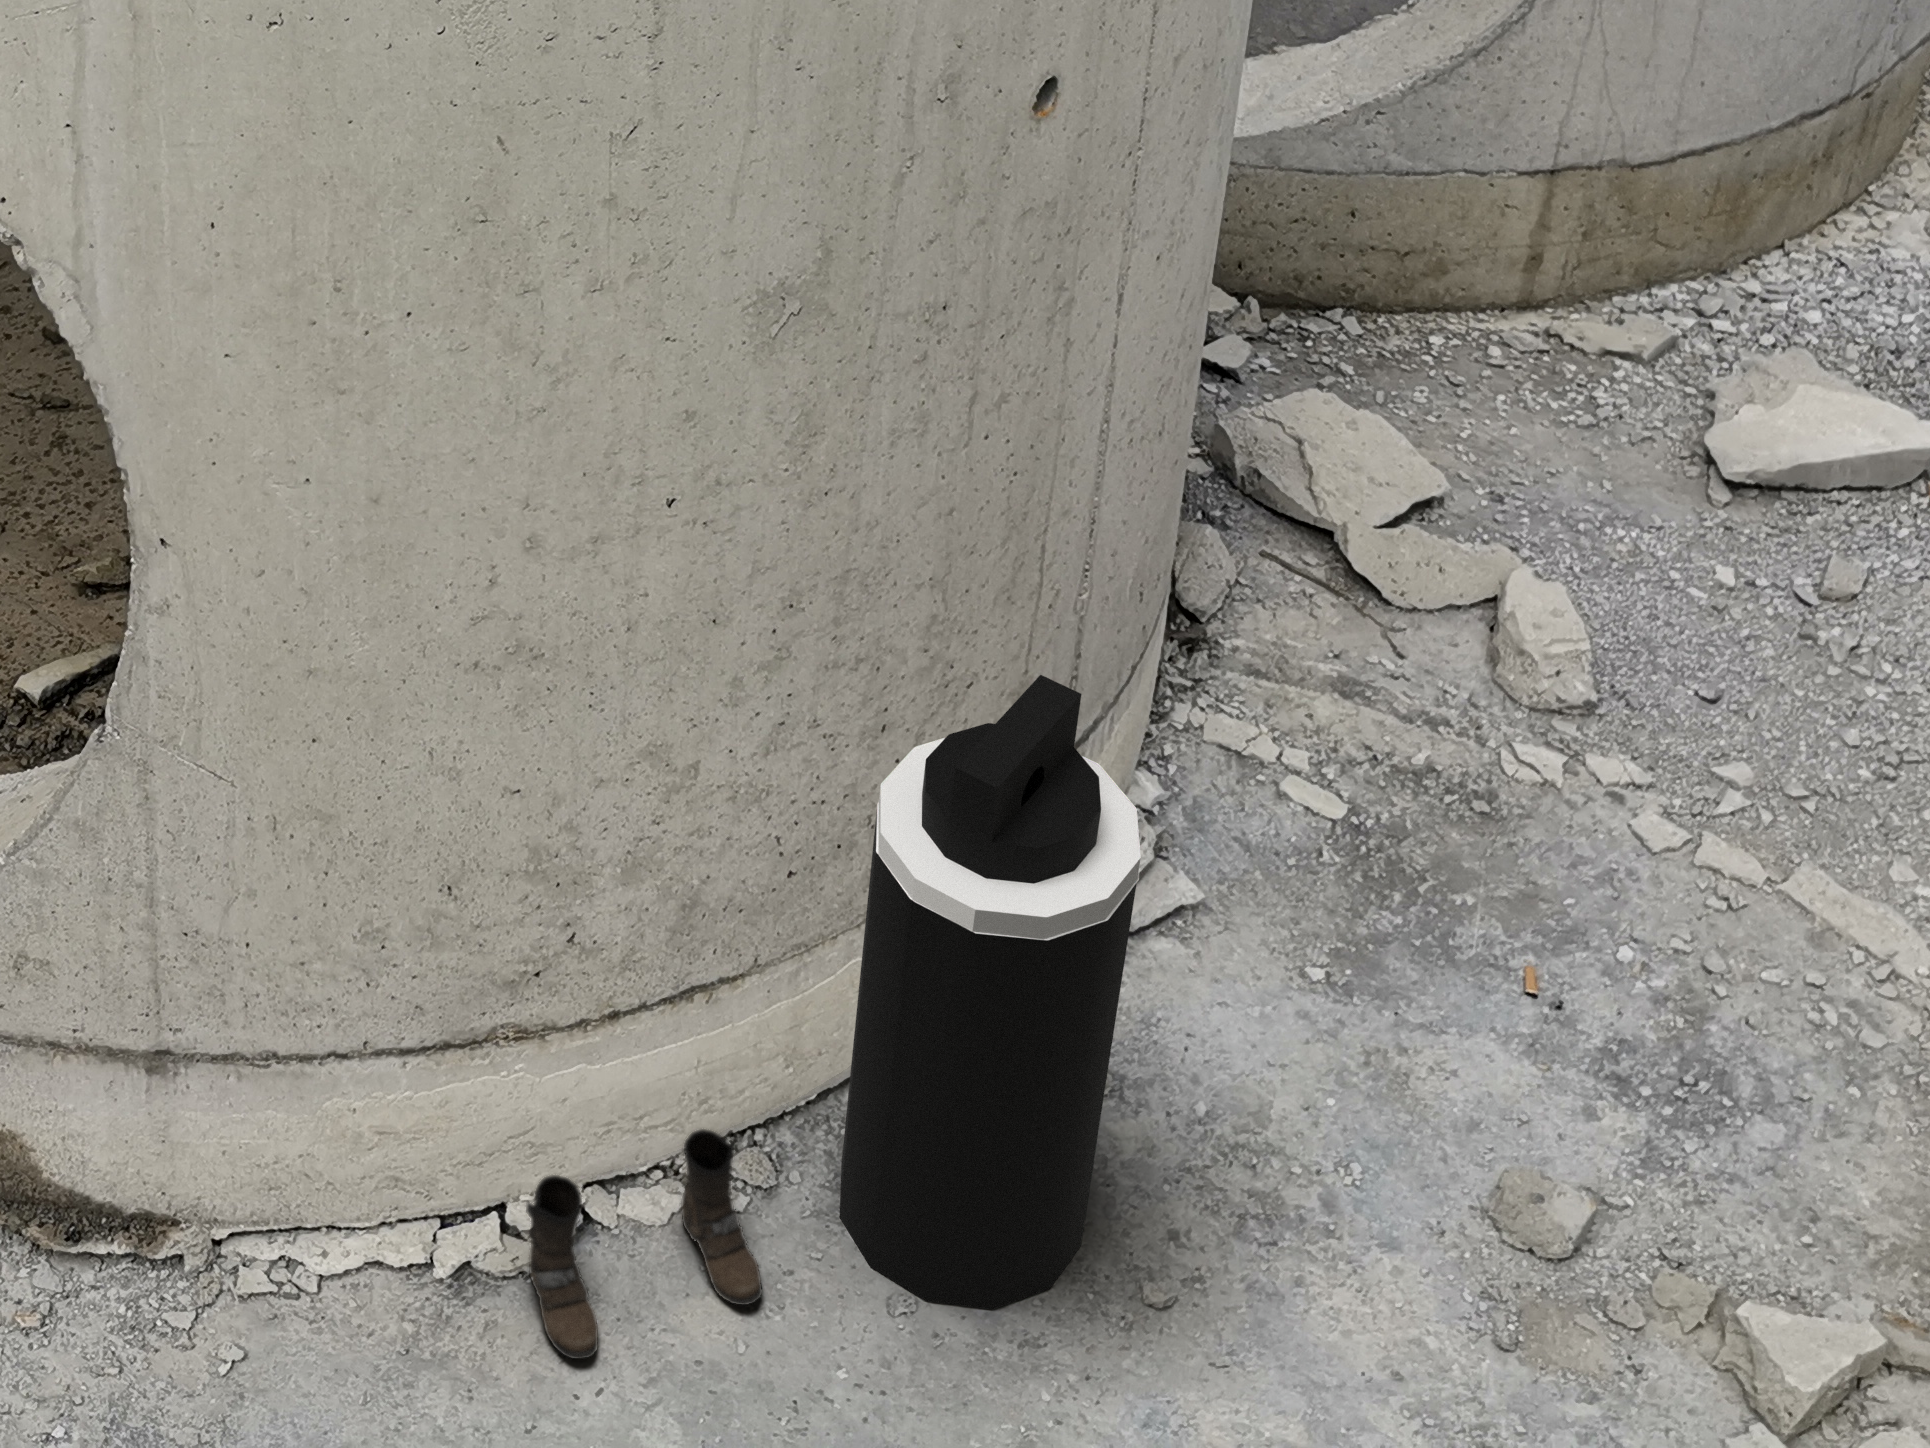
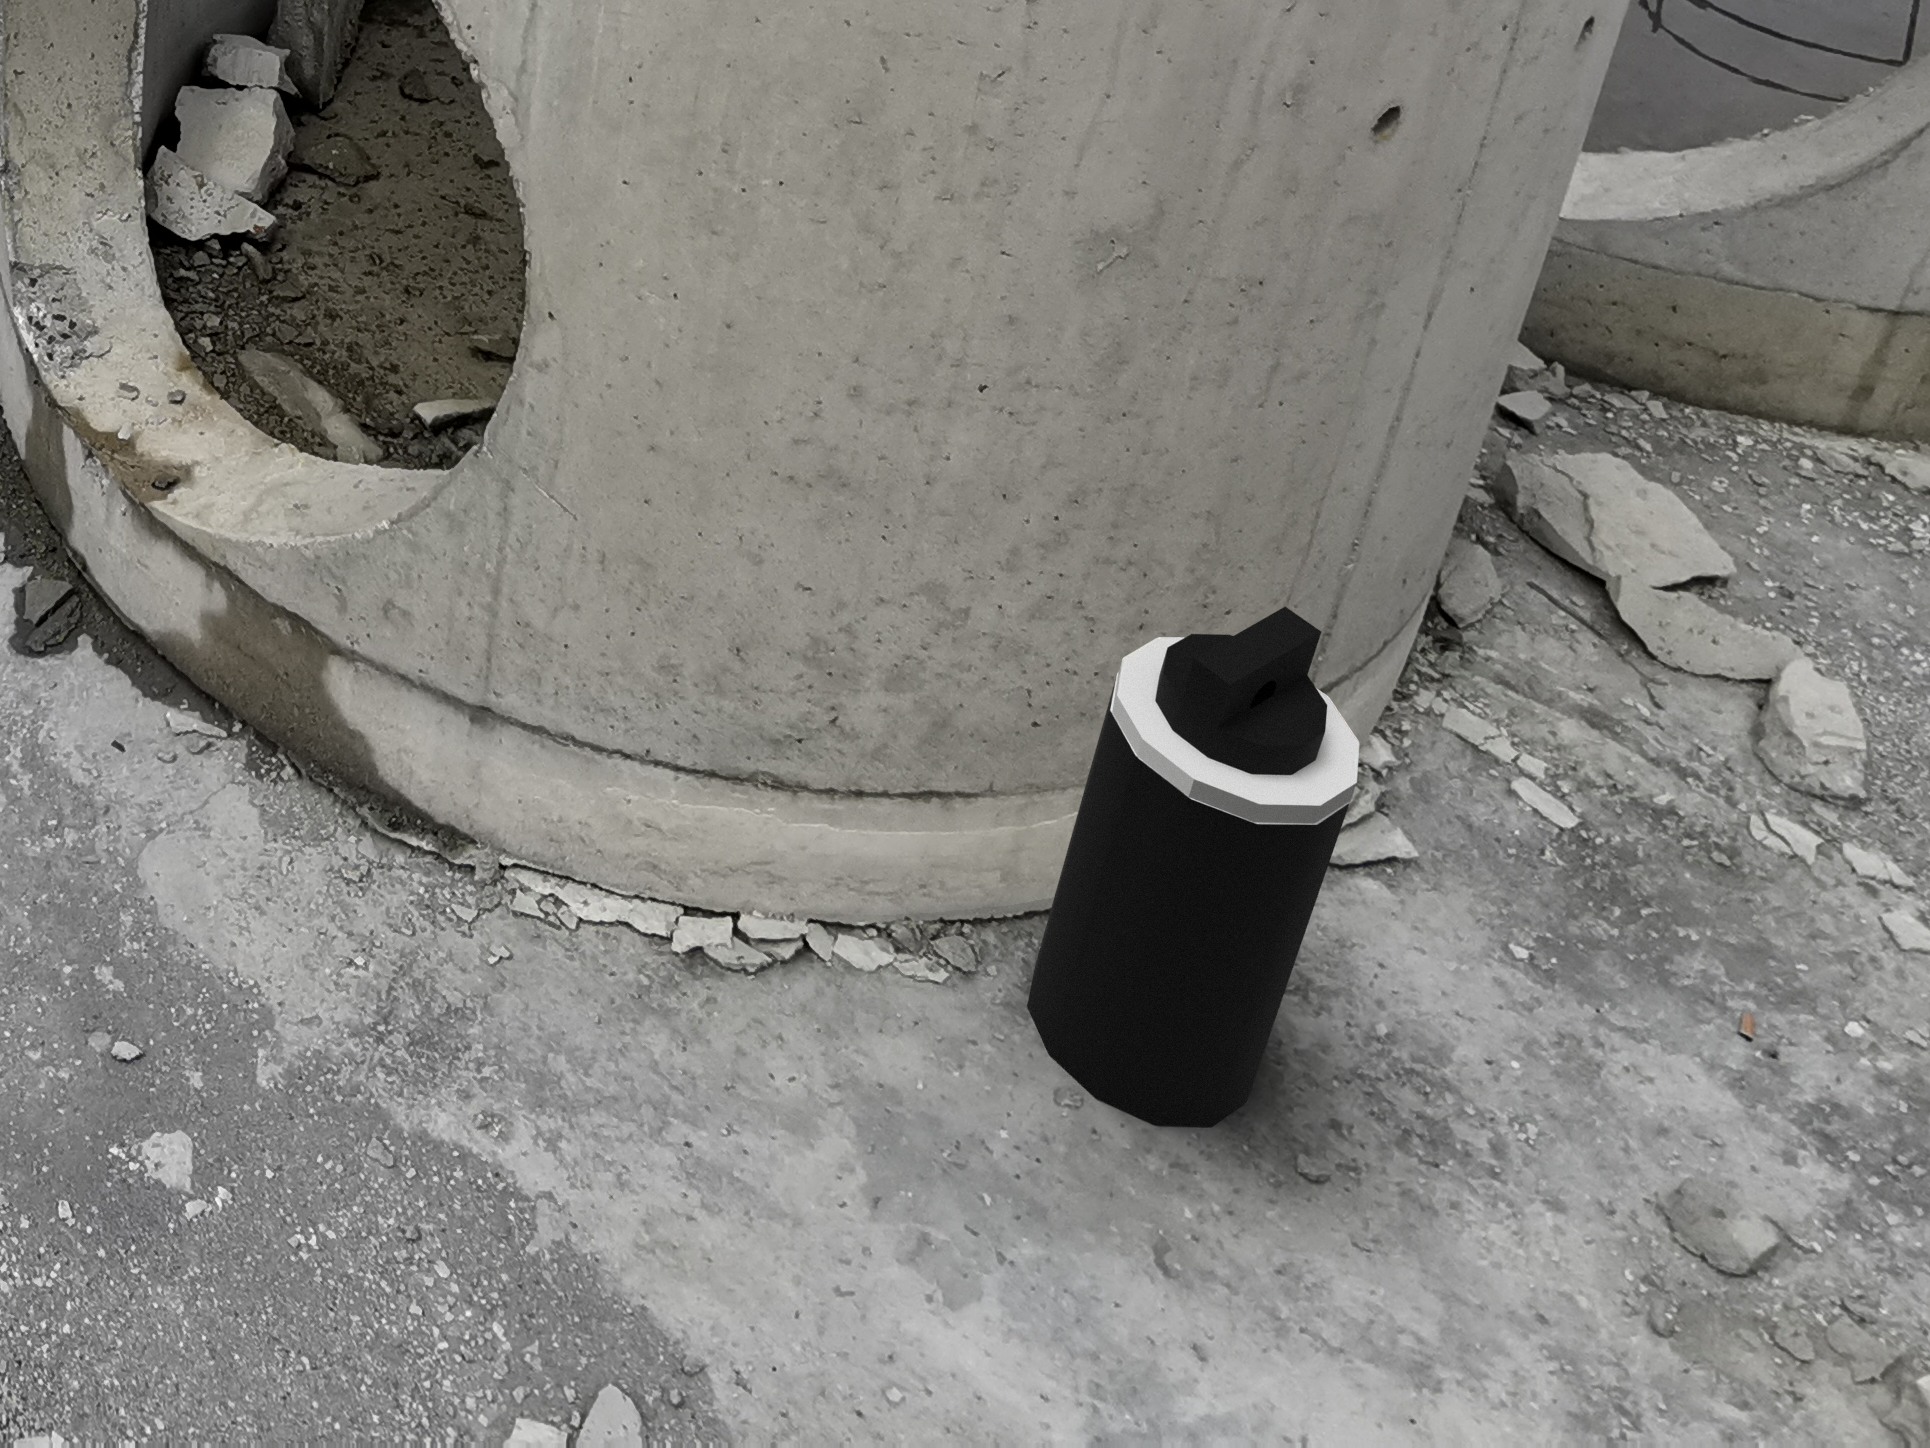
boots: present [526,1129,762,1359] -> none [754,888,950,1046]

